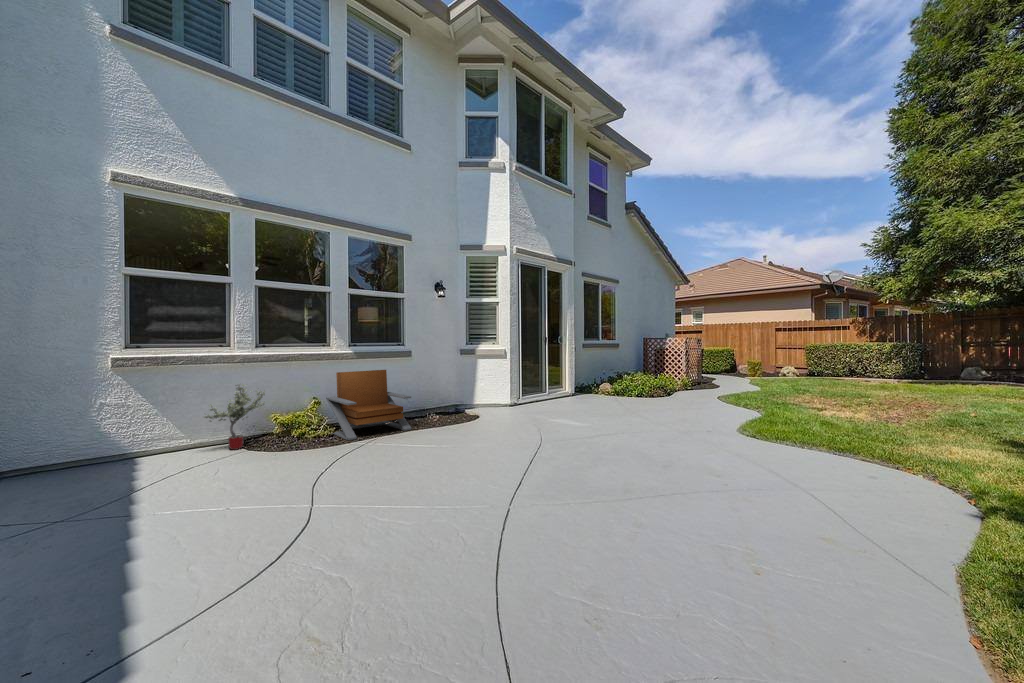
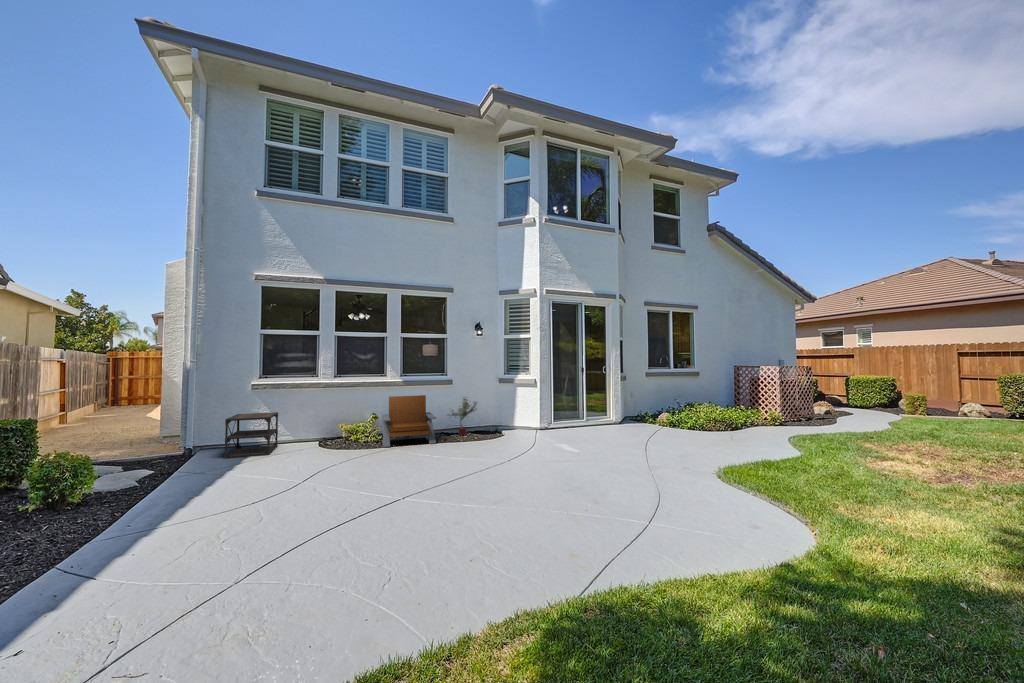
potted tree: present [204,384,265,450] -> present [449,398,477,435]
side table: none [82,401,169,482] -> present [225,412,278,458]

